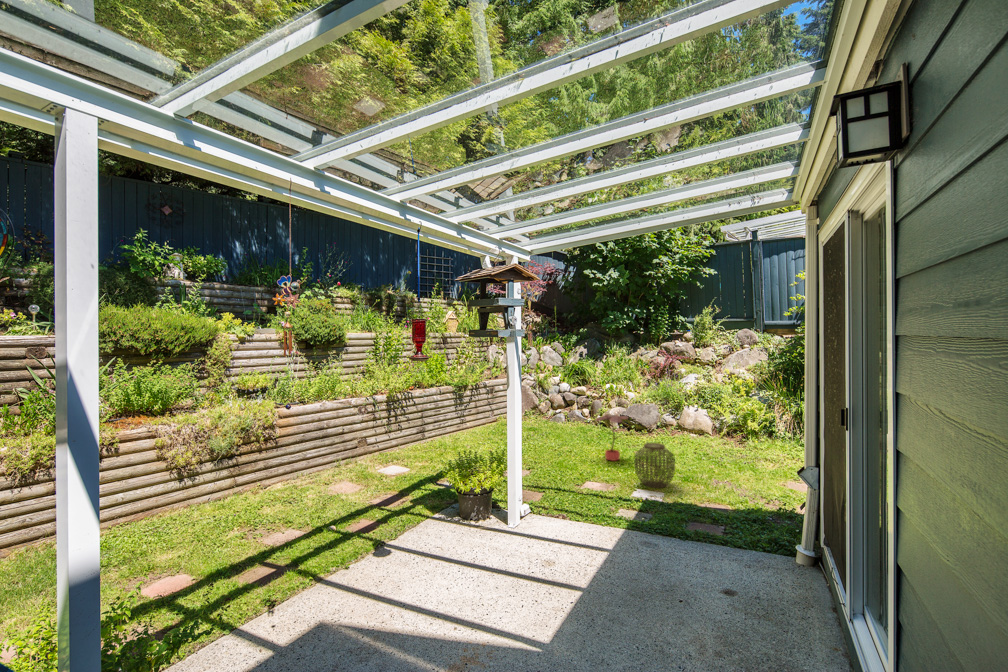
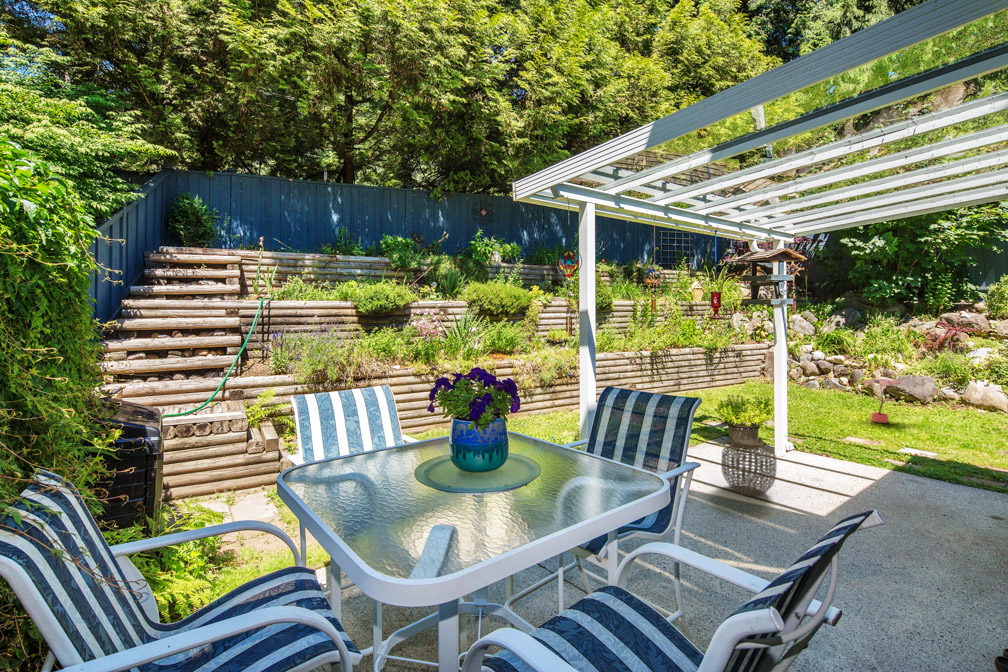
woven basket: present [634,443,675,488] -> present [722,438,776,496]

